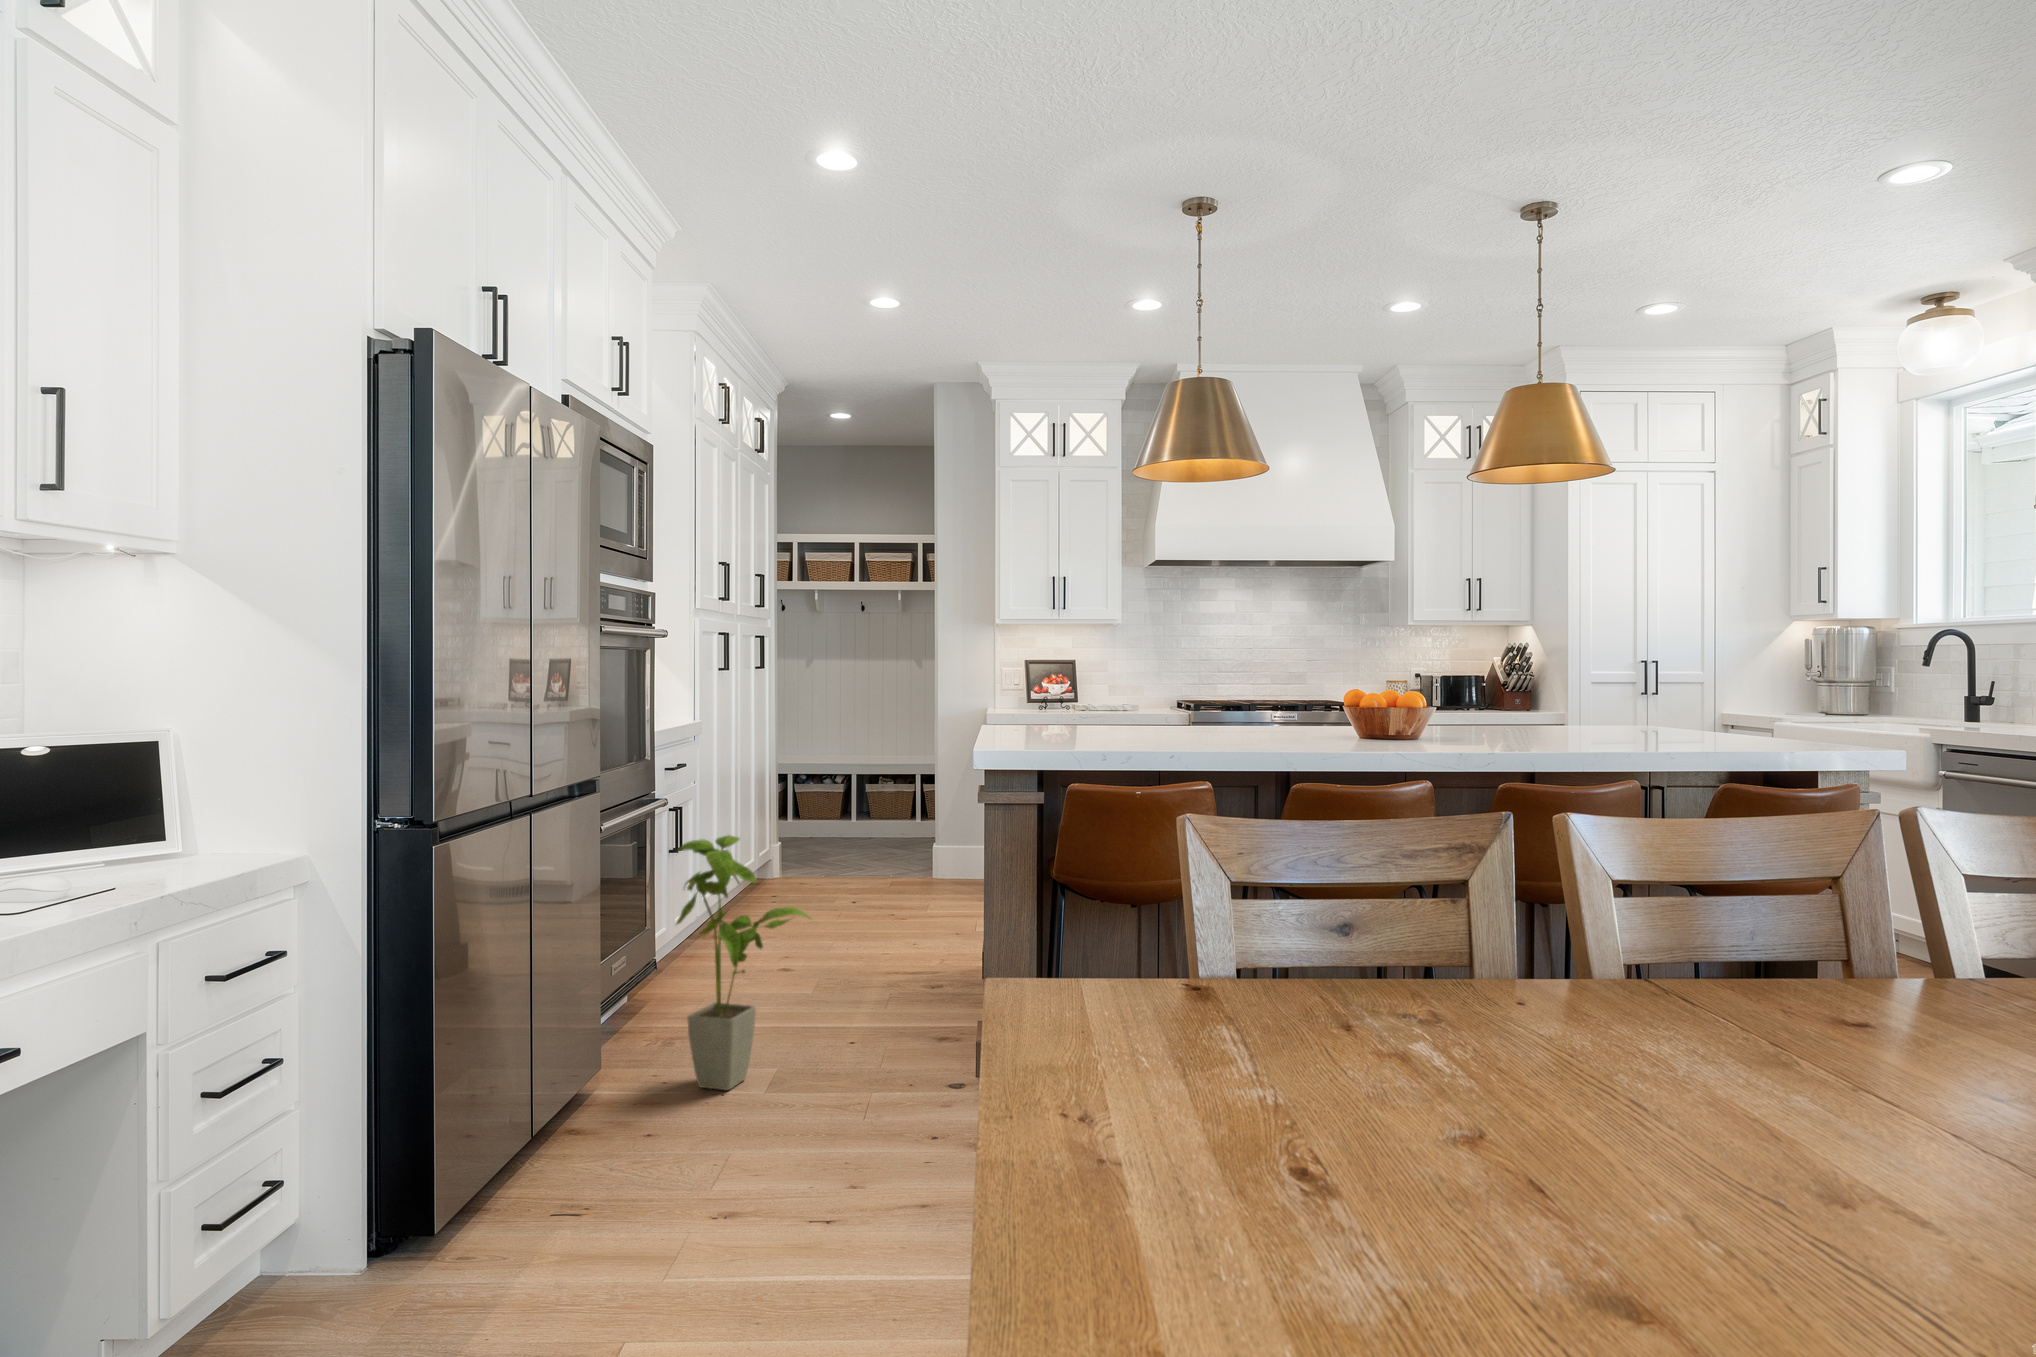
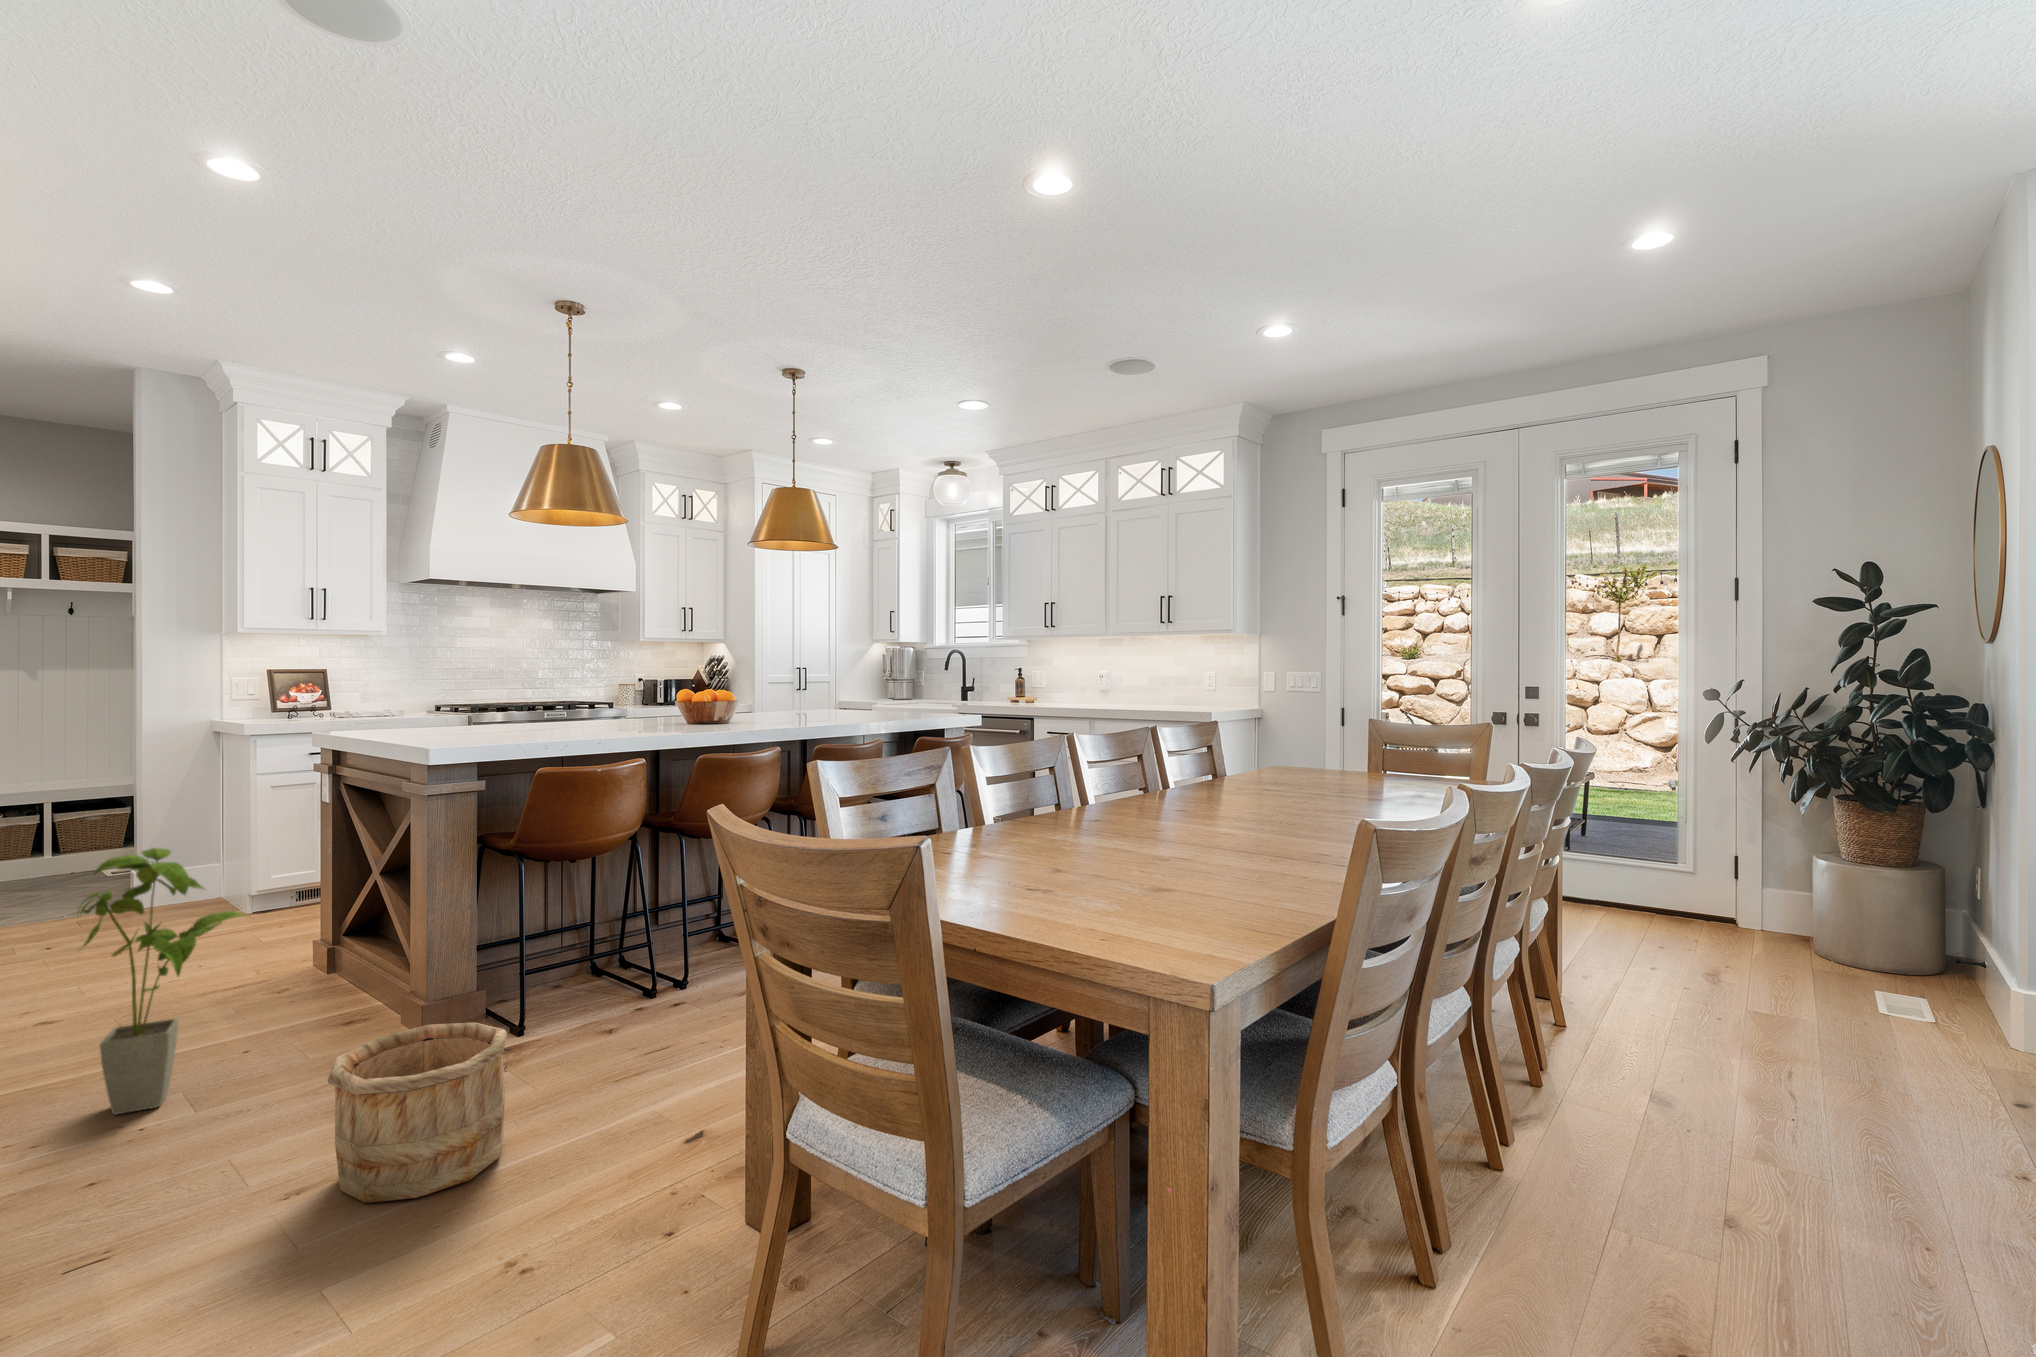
wooden bucket: none [699,1086,889,1302] -> present [328,1023,507,1203]

